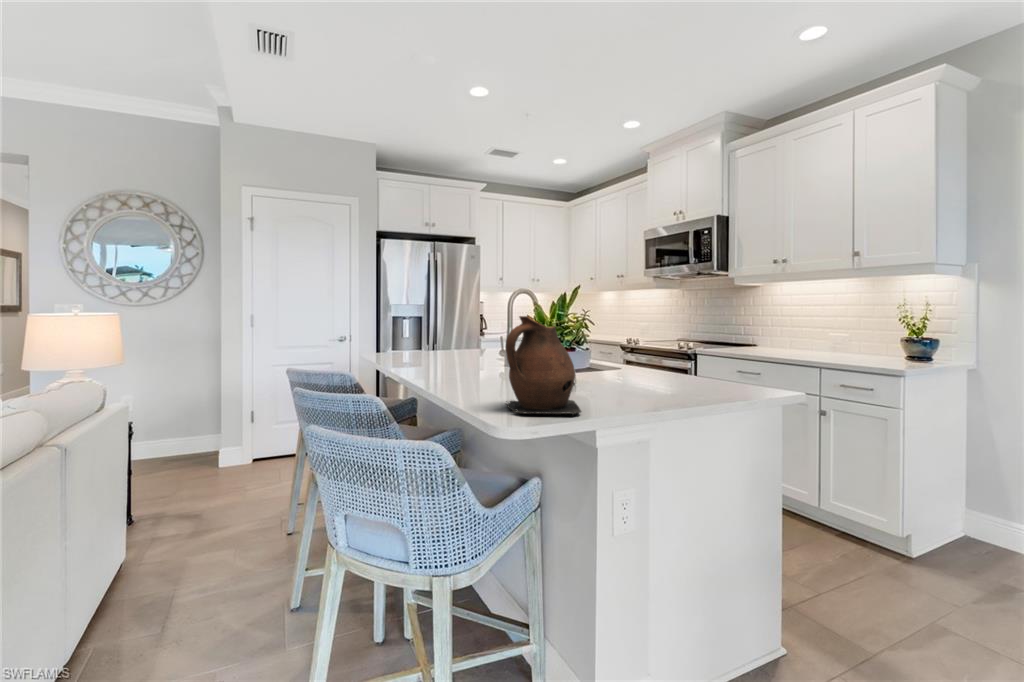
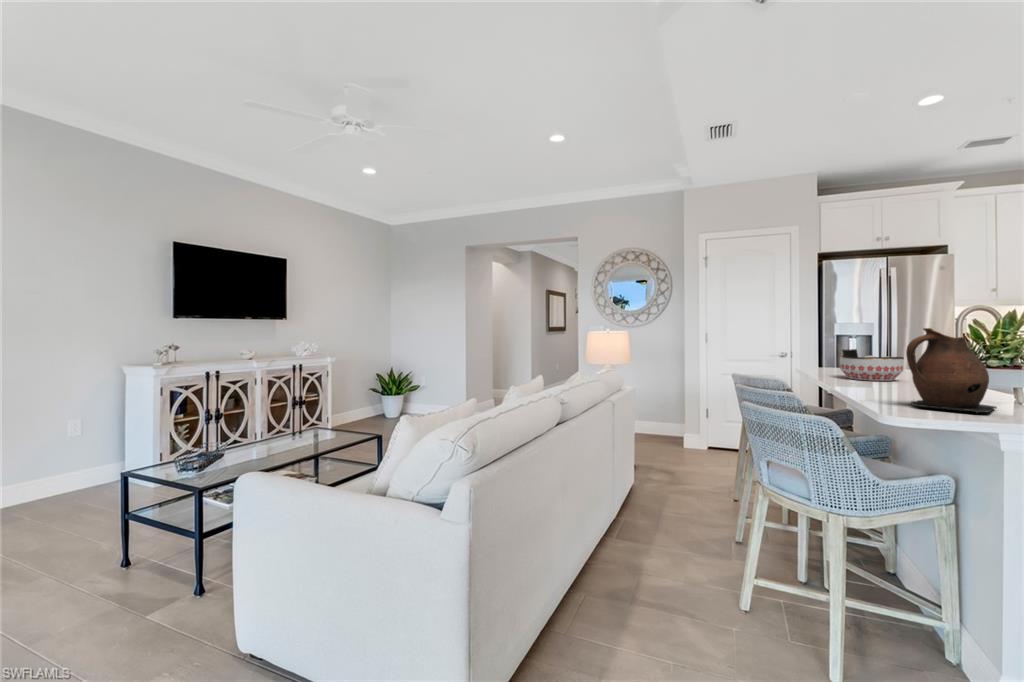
bowl: none [412,336,469,371] -> present [840,349,904,381]

